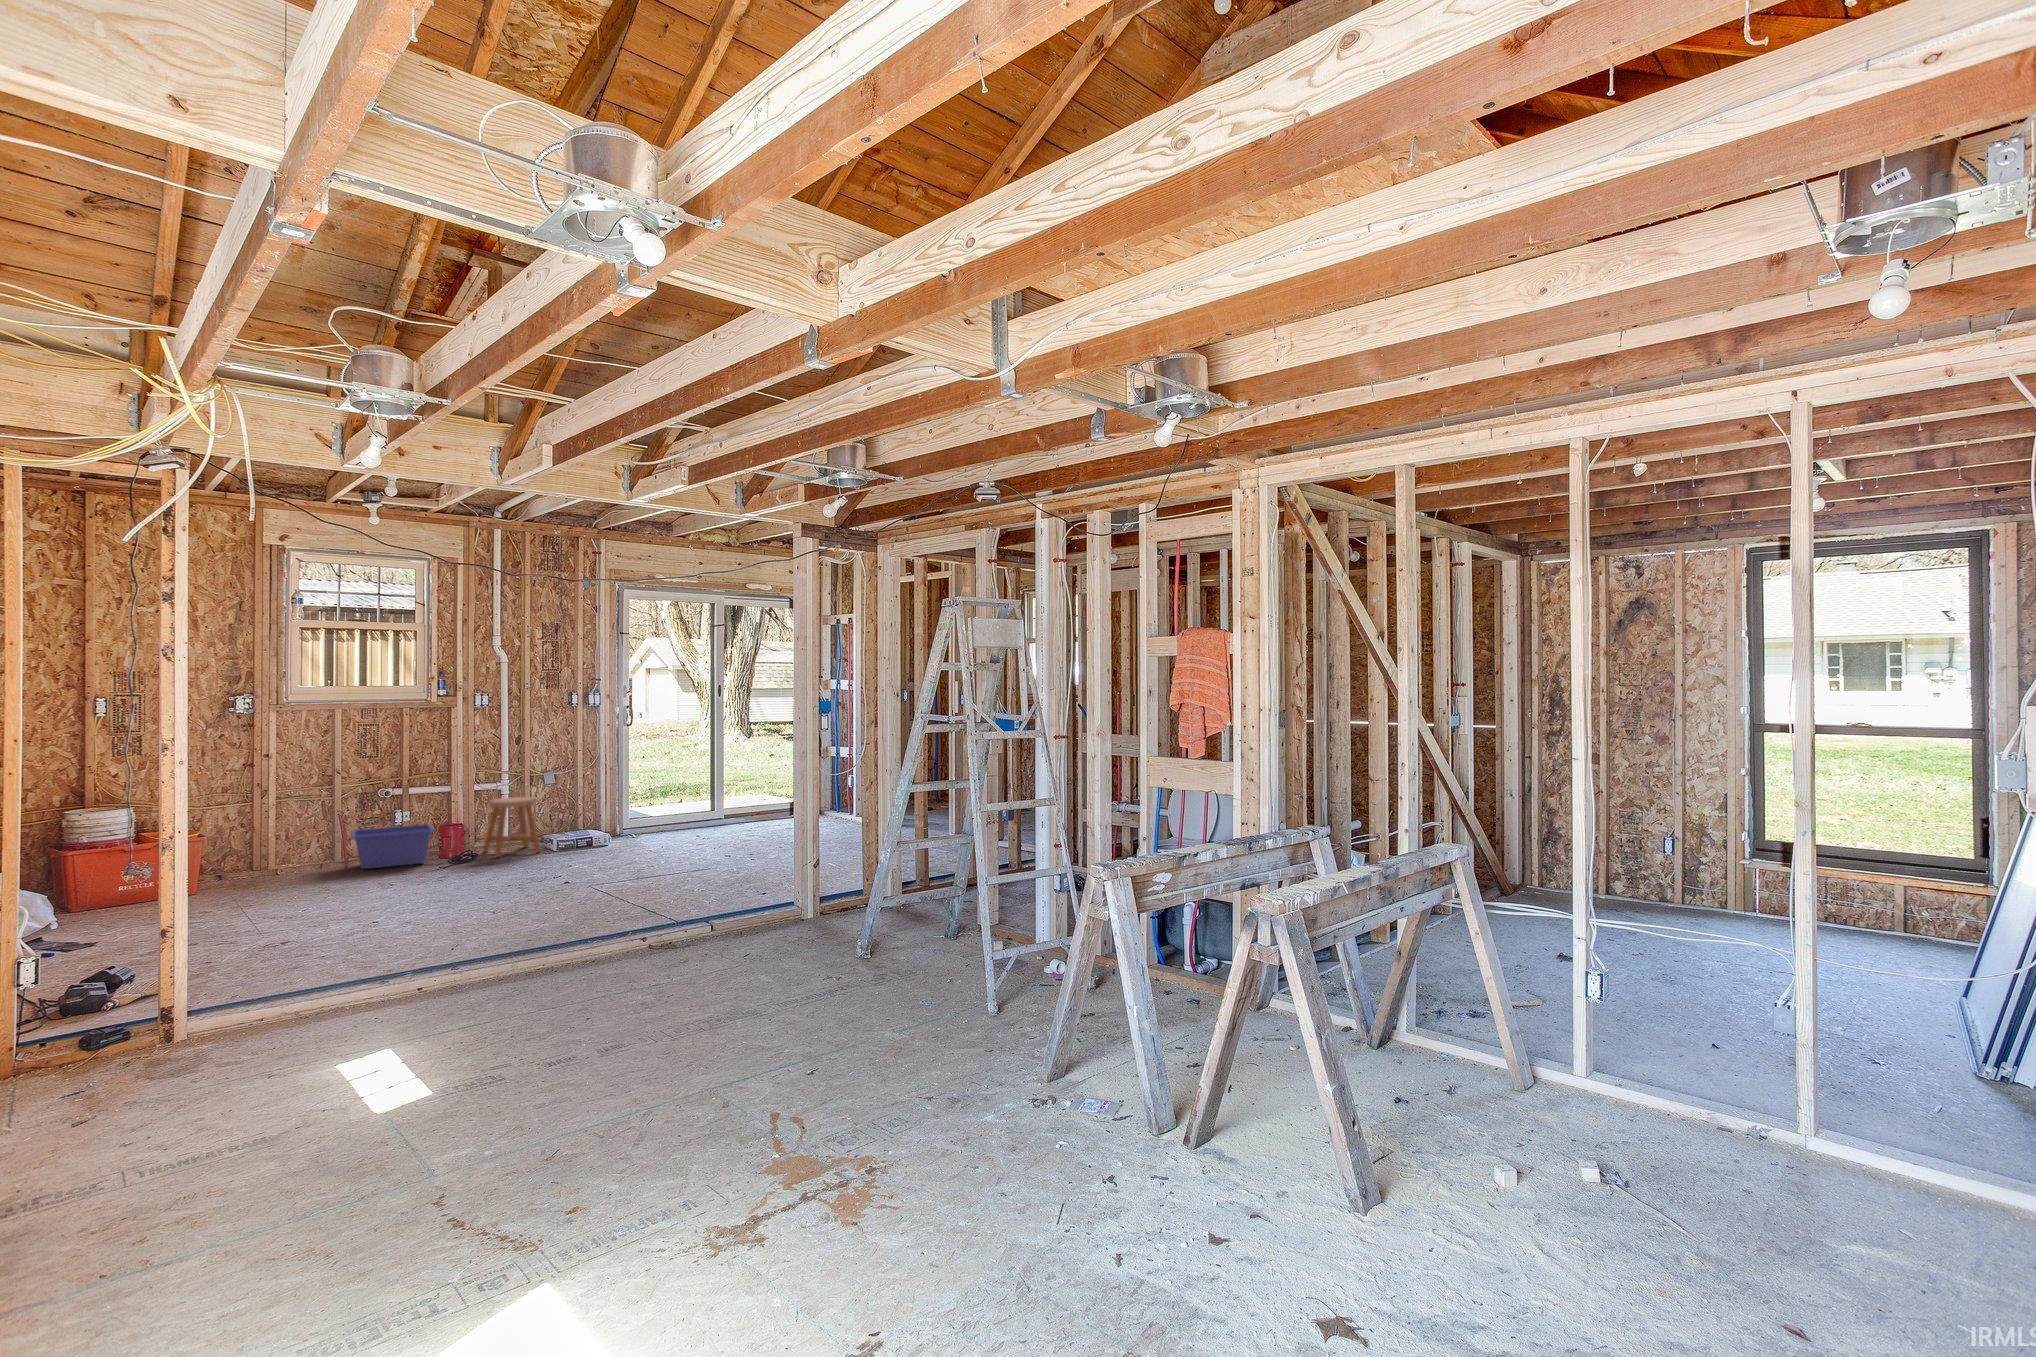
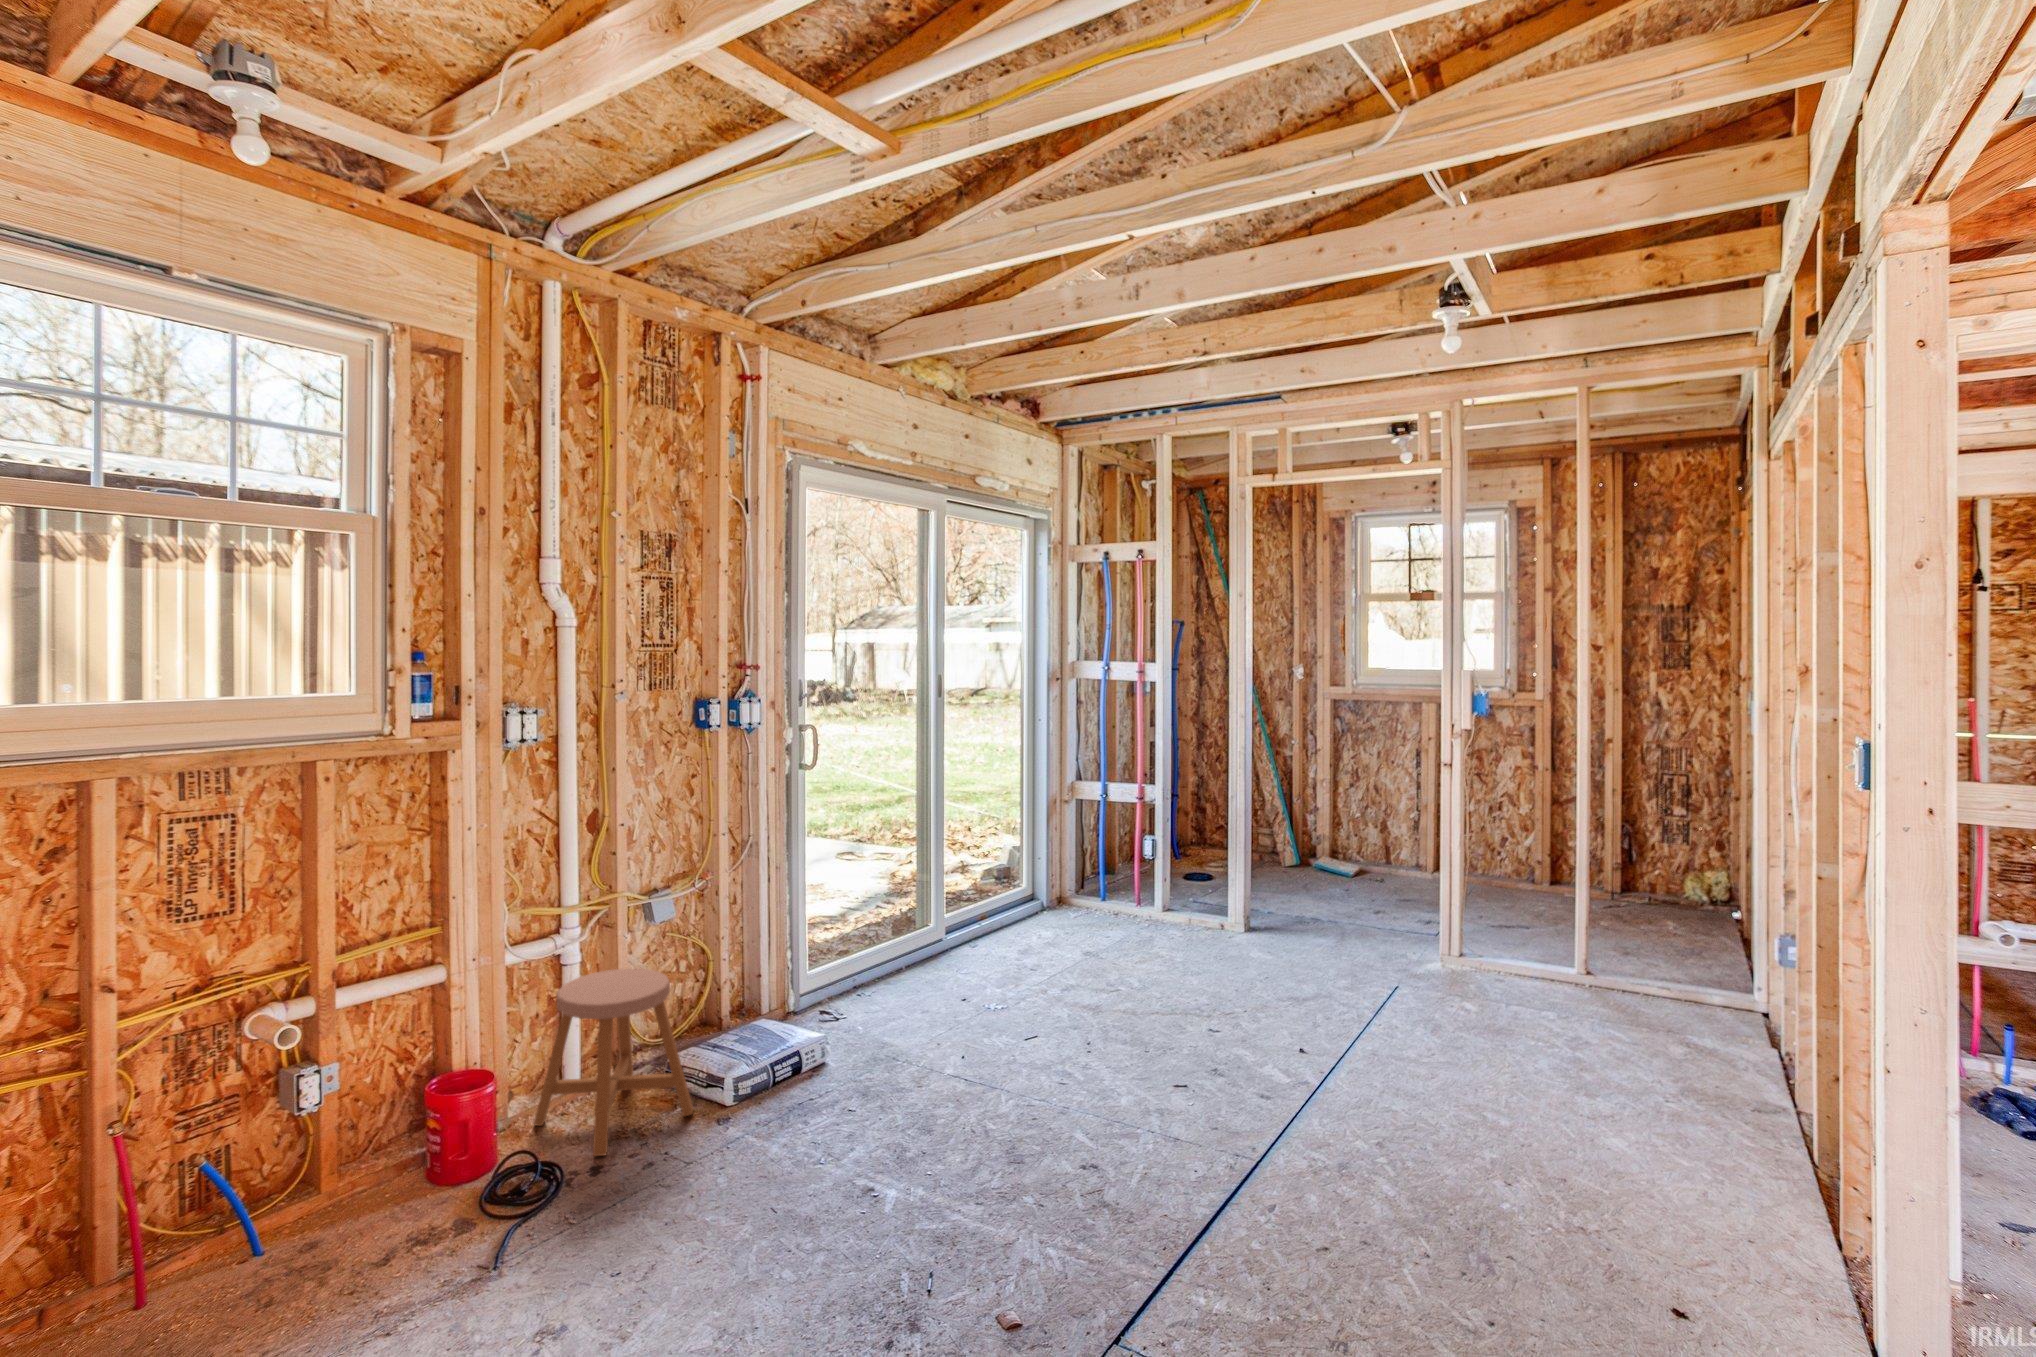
storage bin: present [351,824,434,869] -> none [154,1083,437,1292]

